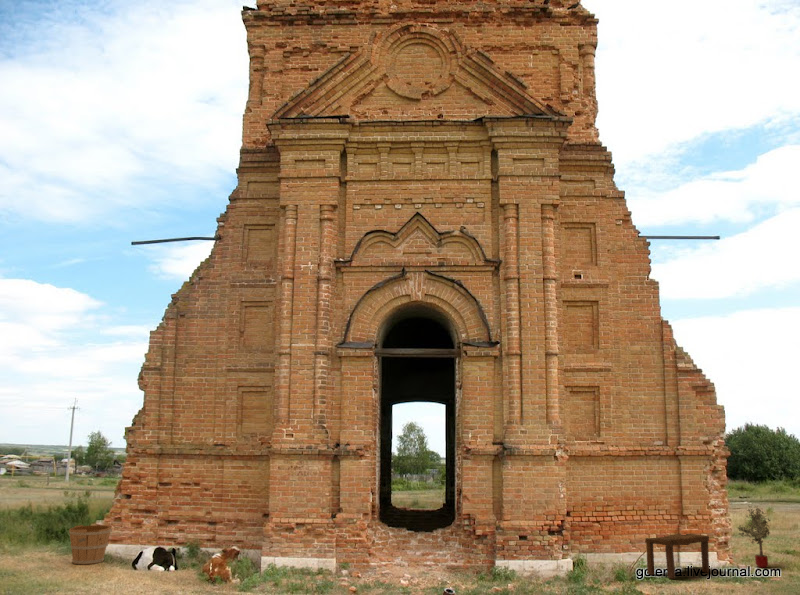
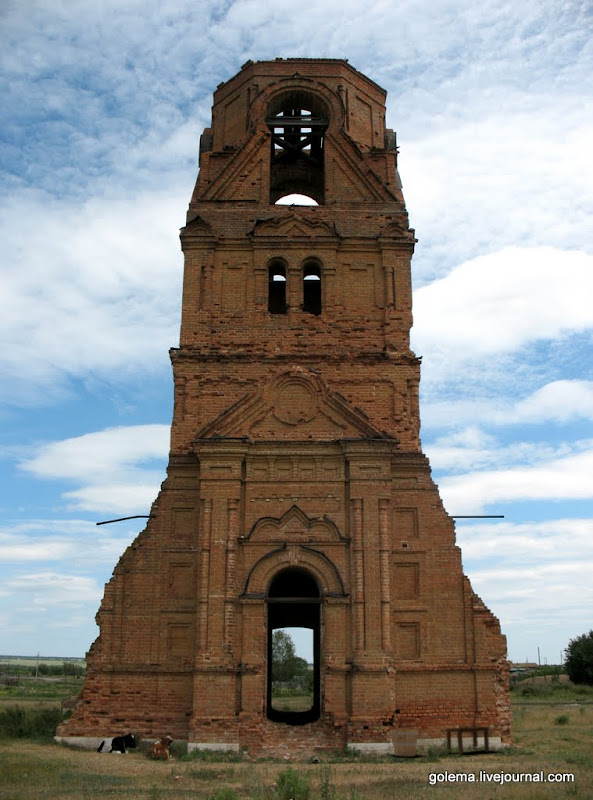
potted tree: present [738,506,770,568] -> none [513,707,534,750]
wooden bucket: present [69,525,112,565] -> present [390,728,418,757]

